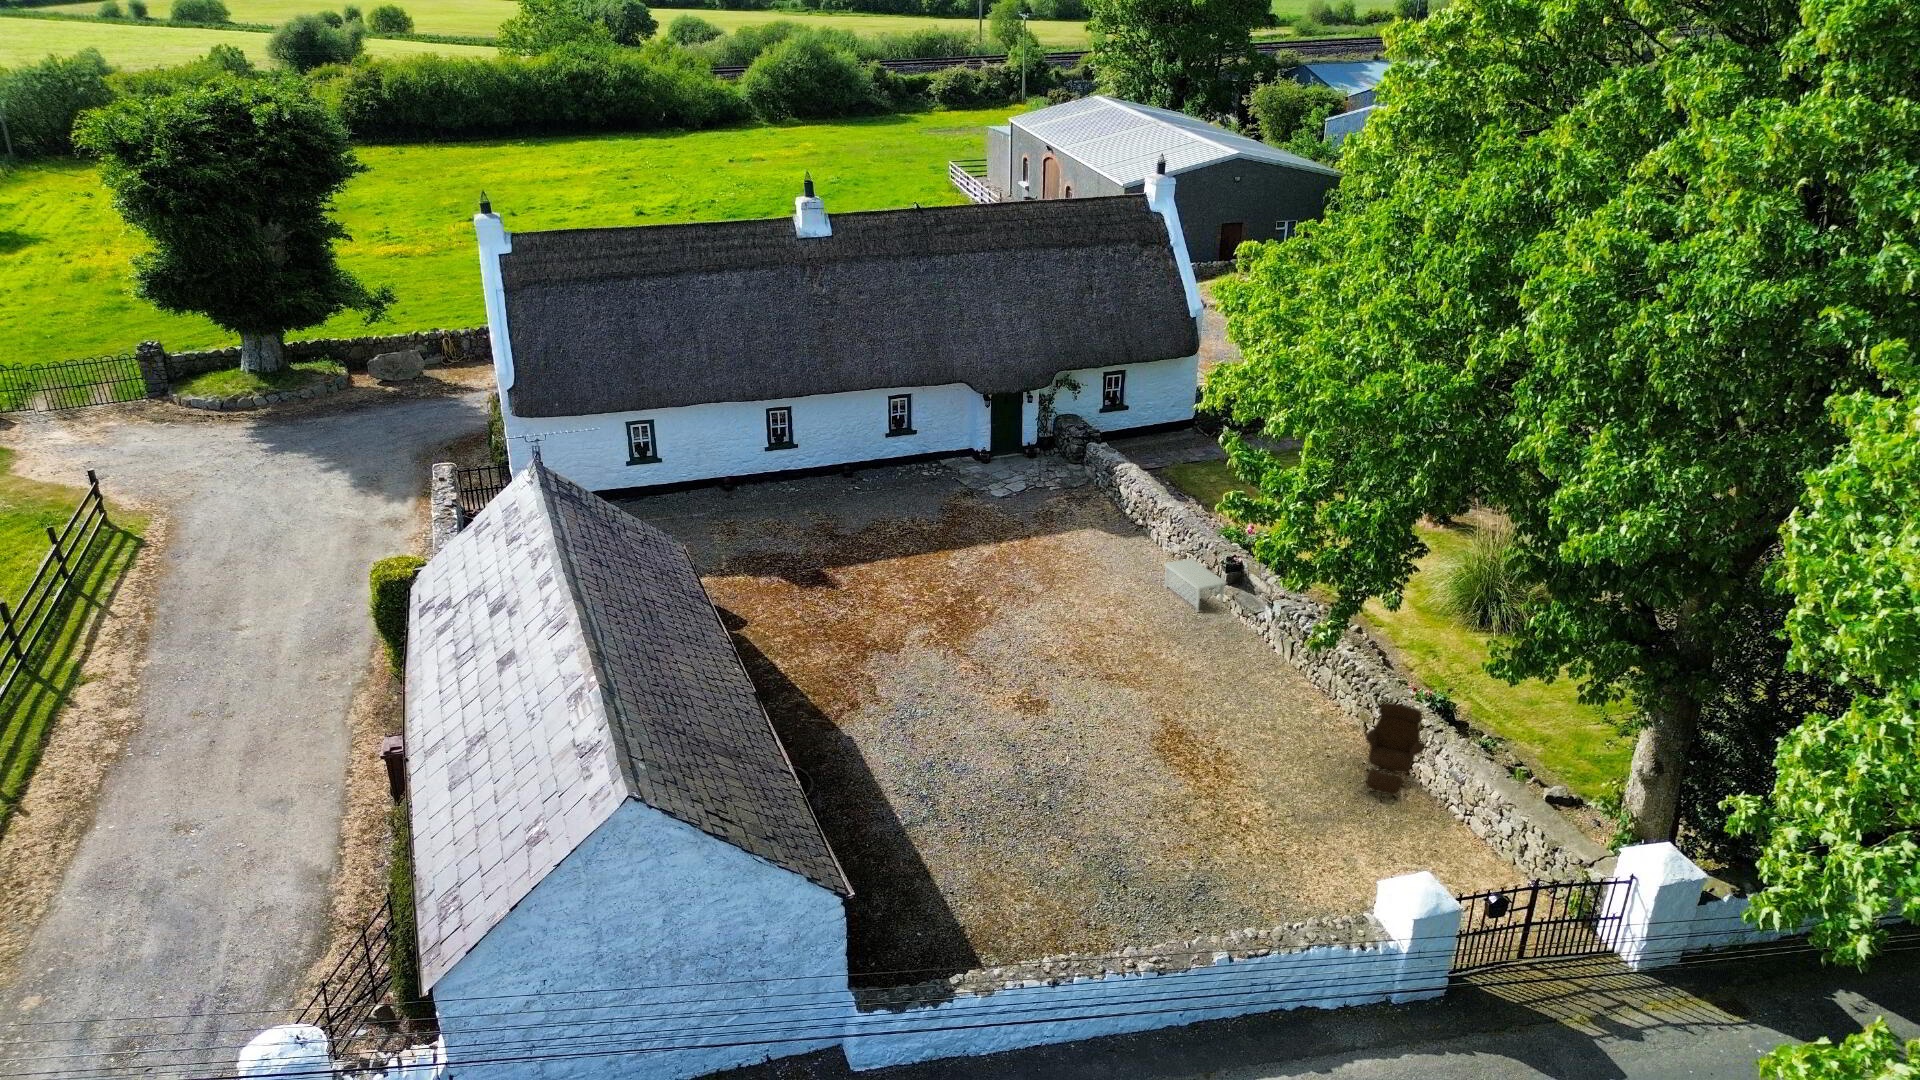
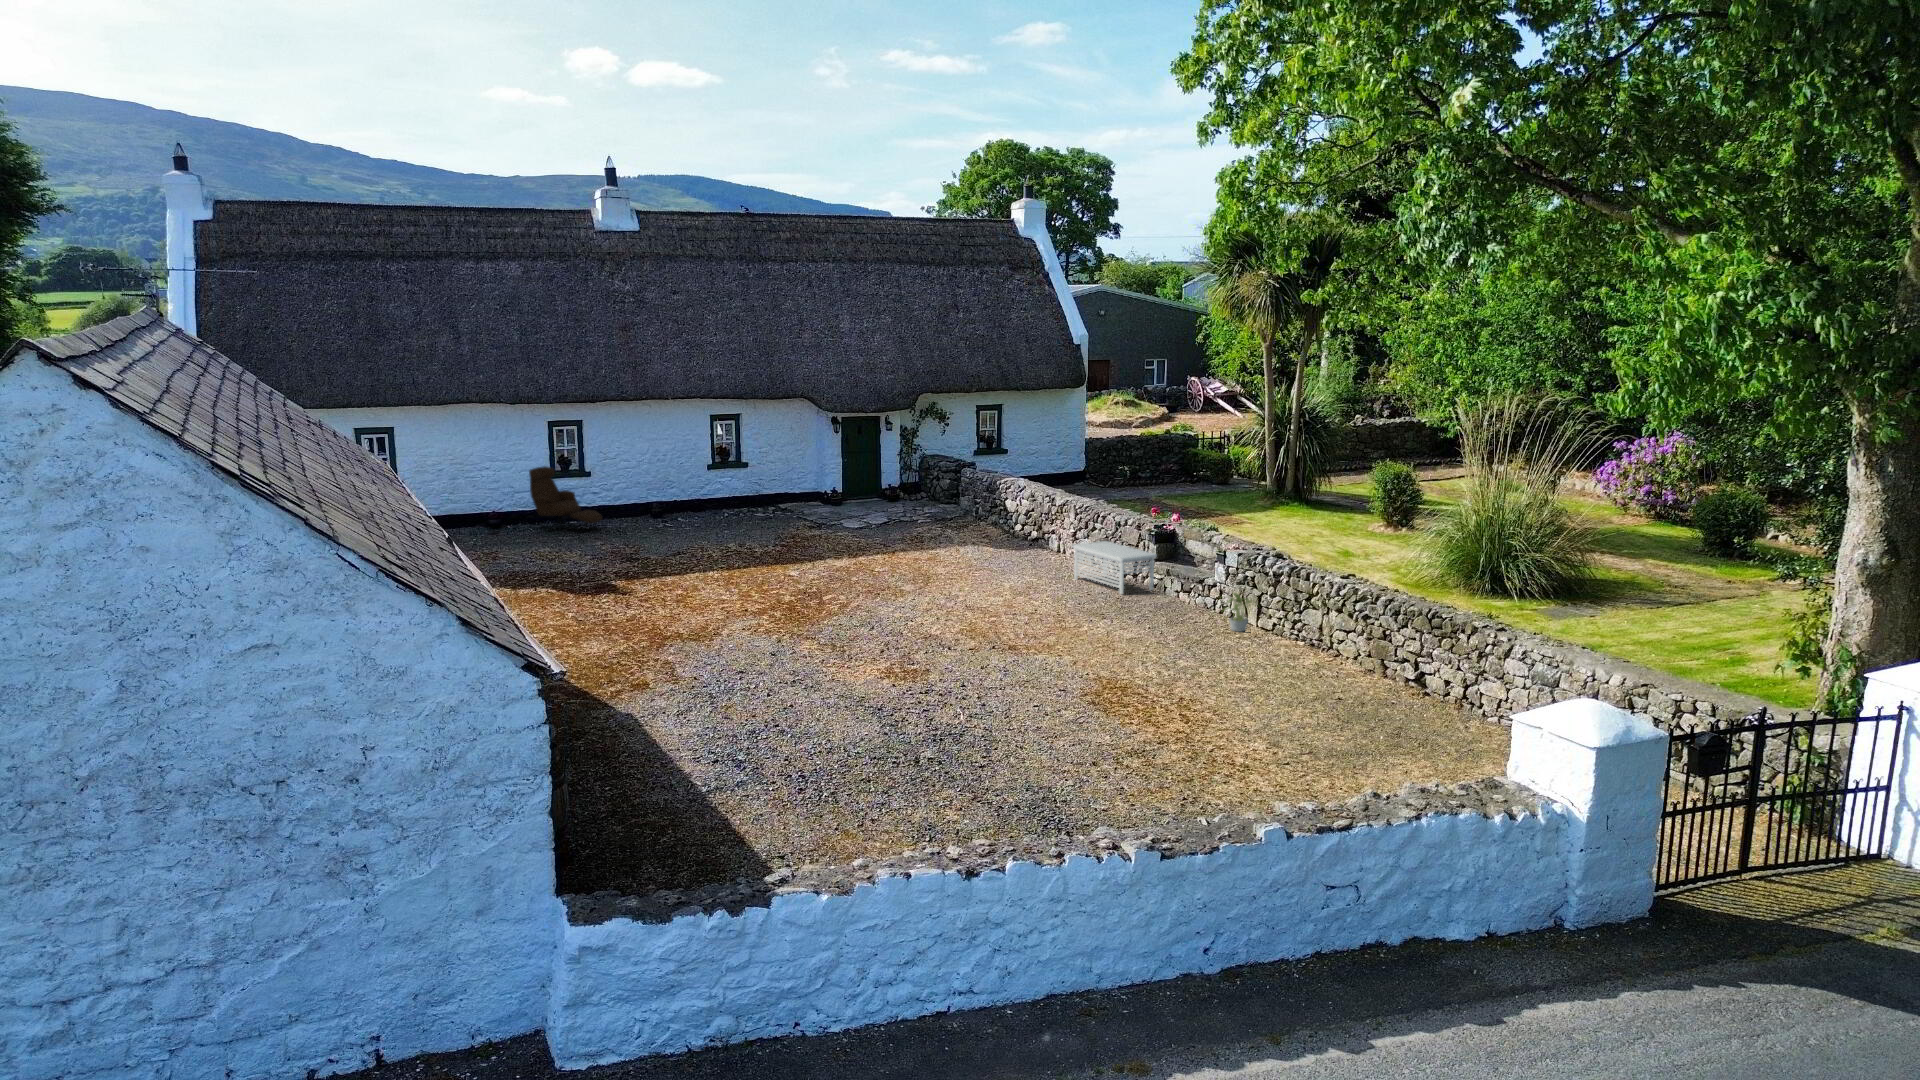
potted plant: none [1263,639,1292,669] -> present [1224,593,1251,632]
lounge chair: present [1365,703,1424,801] -> present [529,467,602,531]

